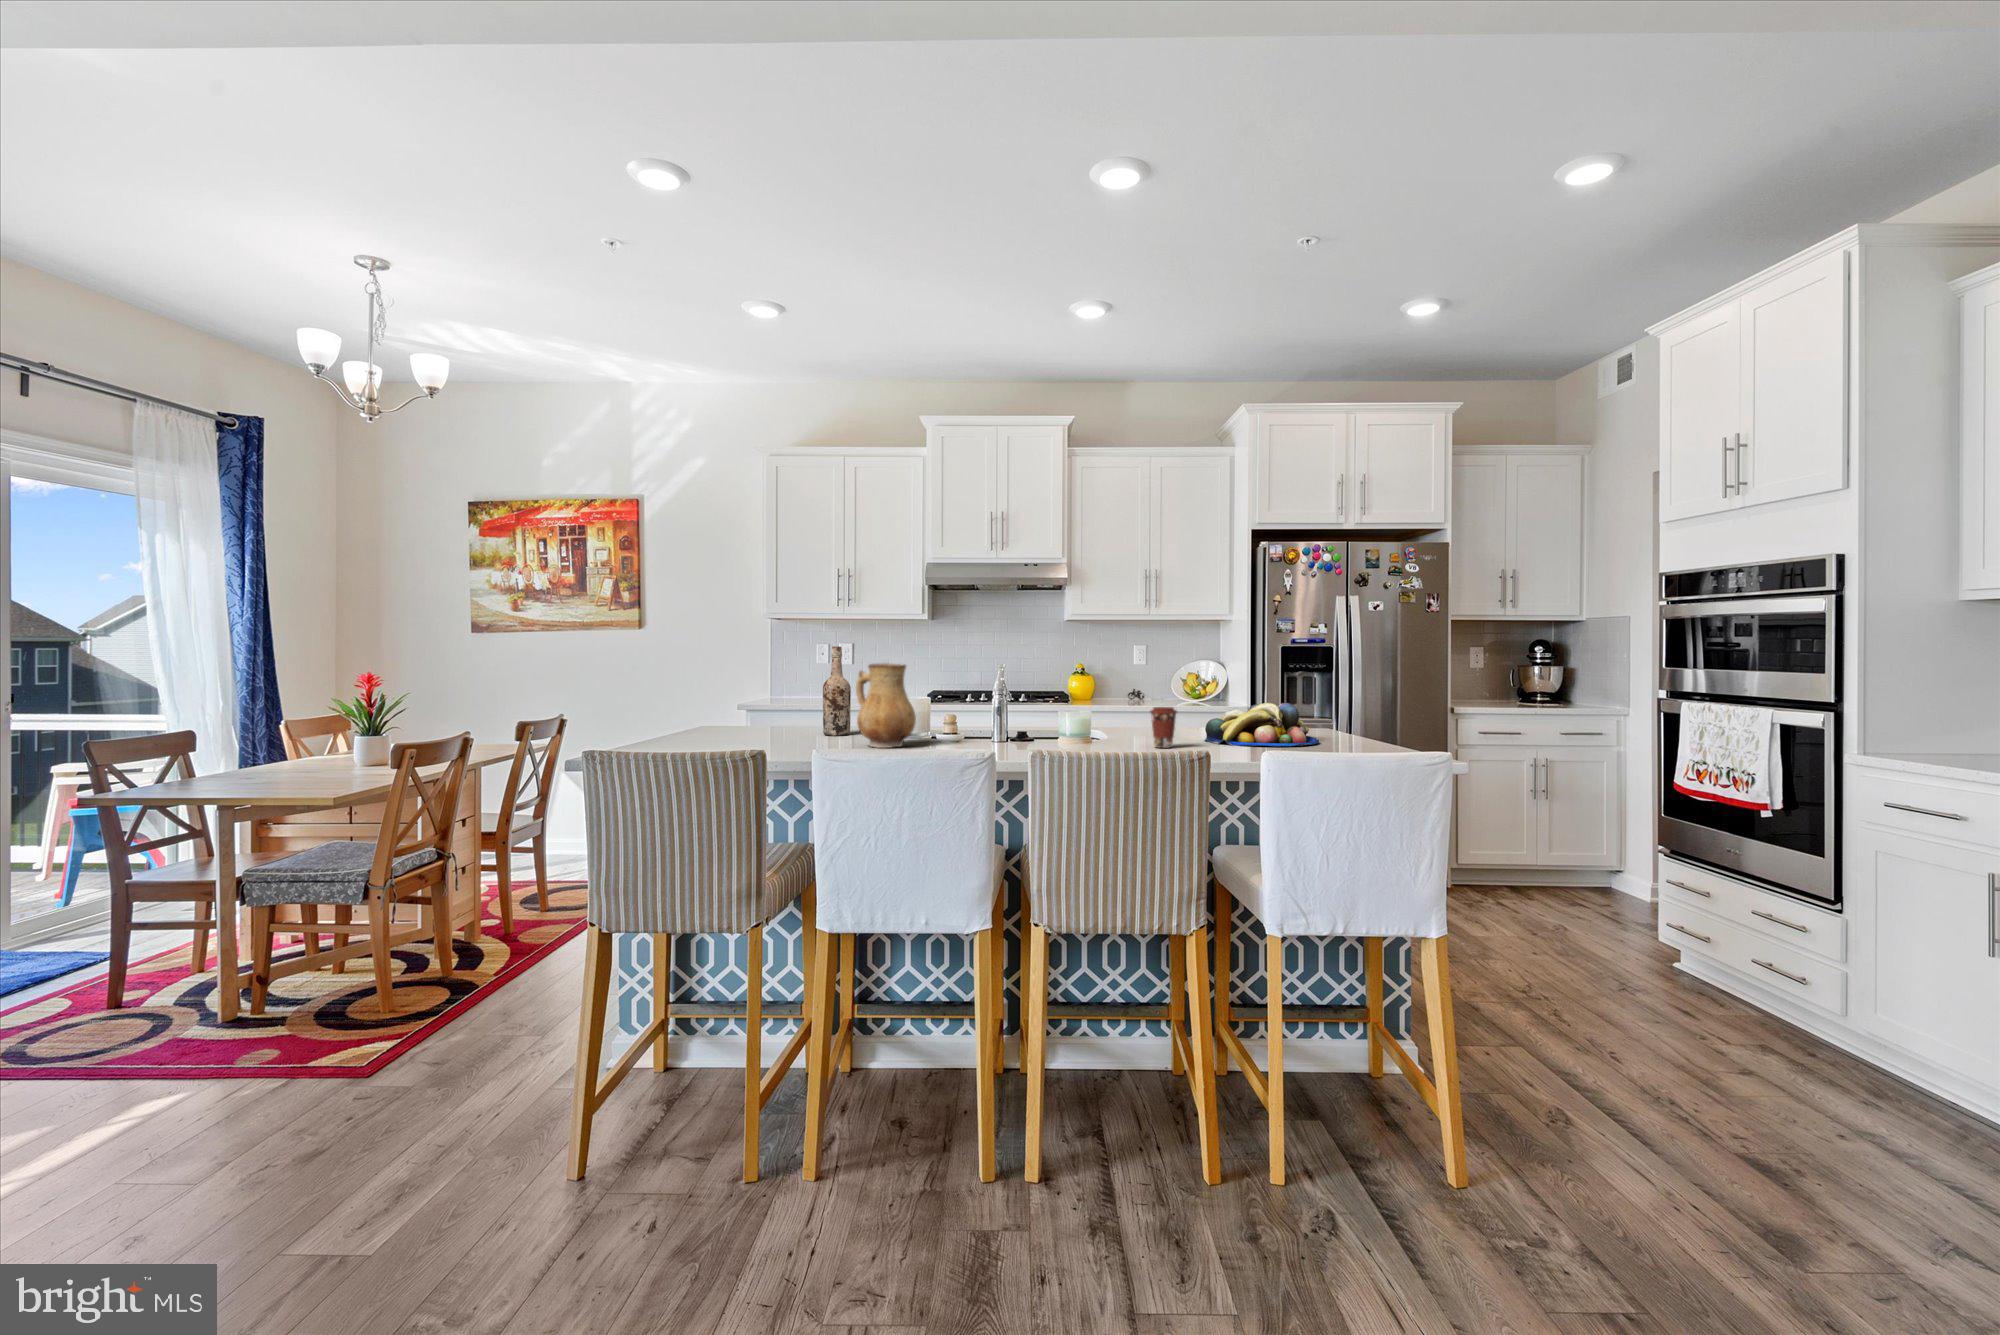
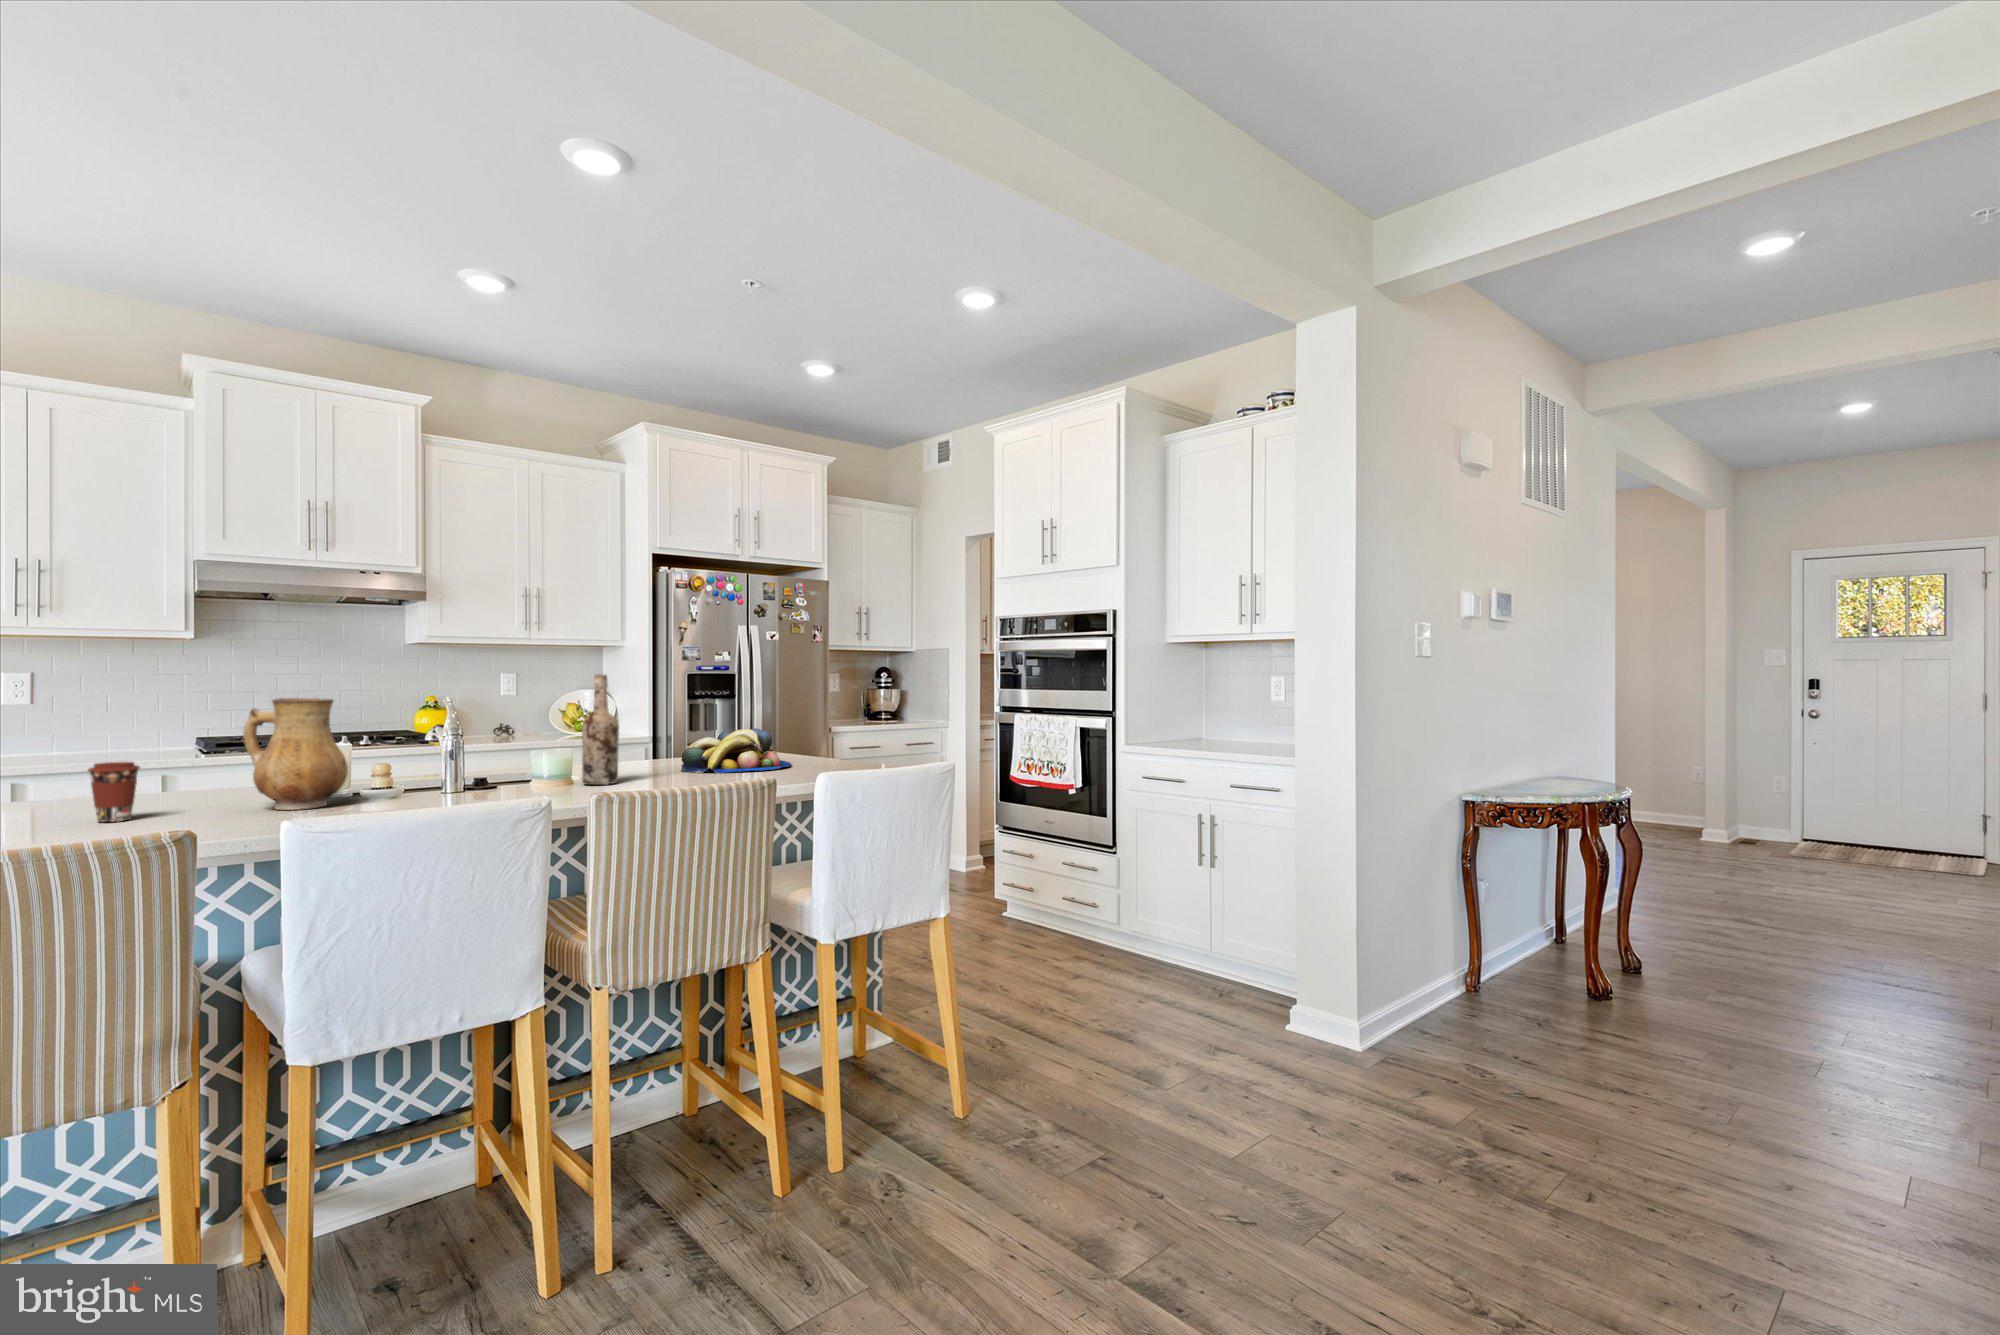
wine bottle: present [823,647,851,736] -> present [582,675,619,785]
coffee cup: present [1150,707,1177,748] -> present [88,762,140,822]

